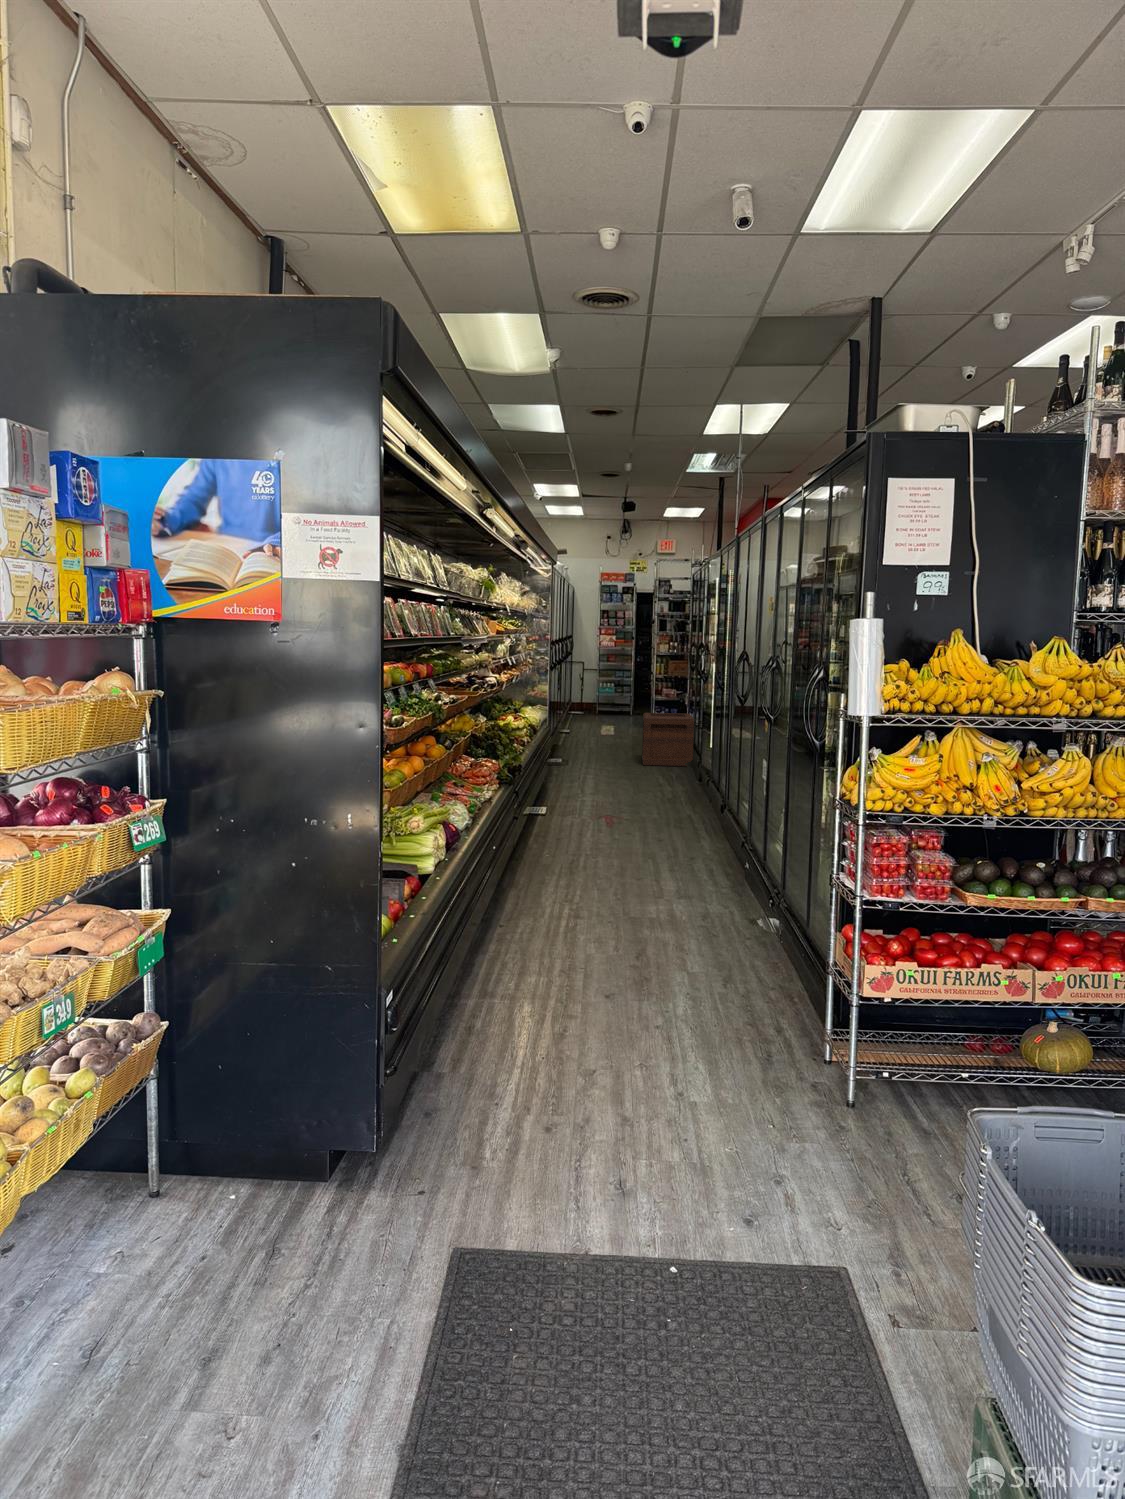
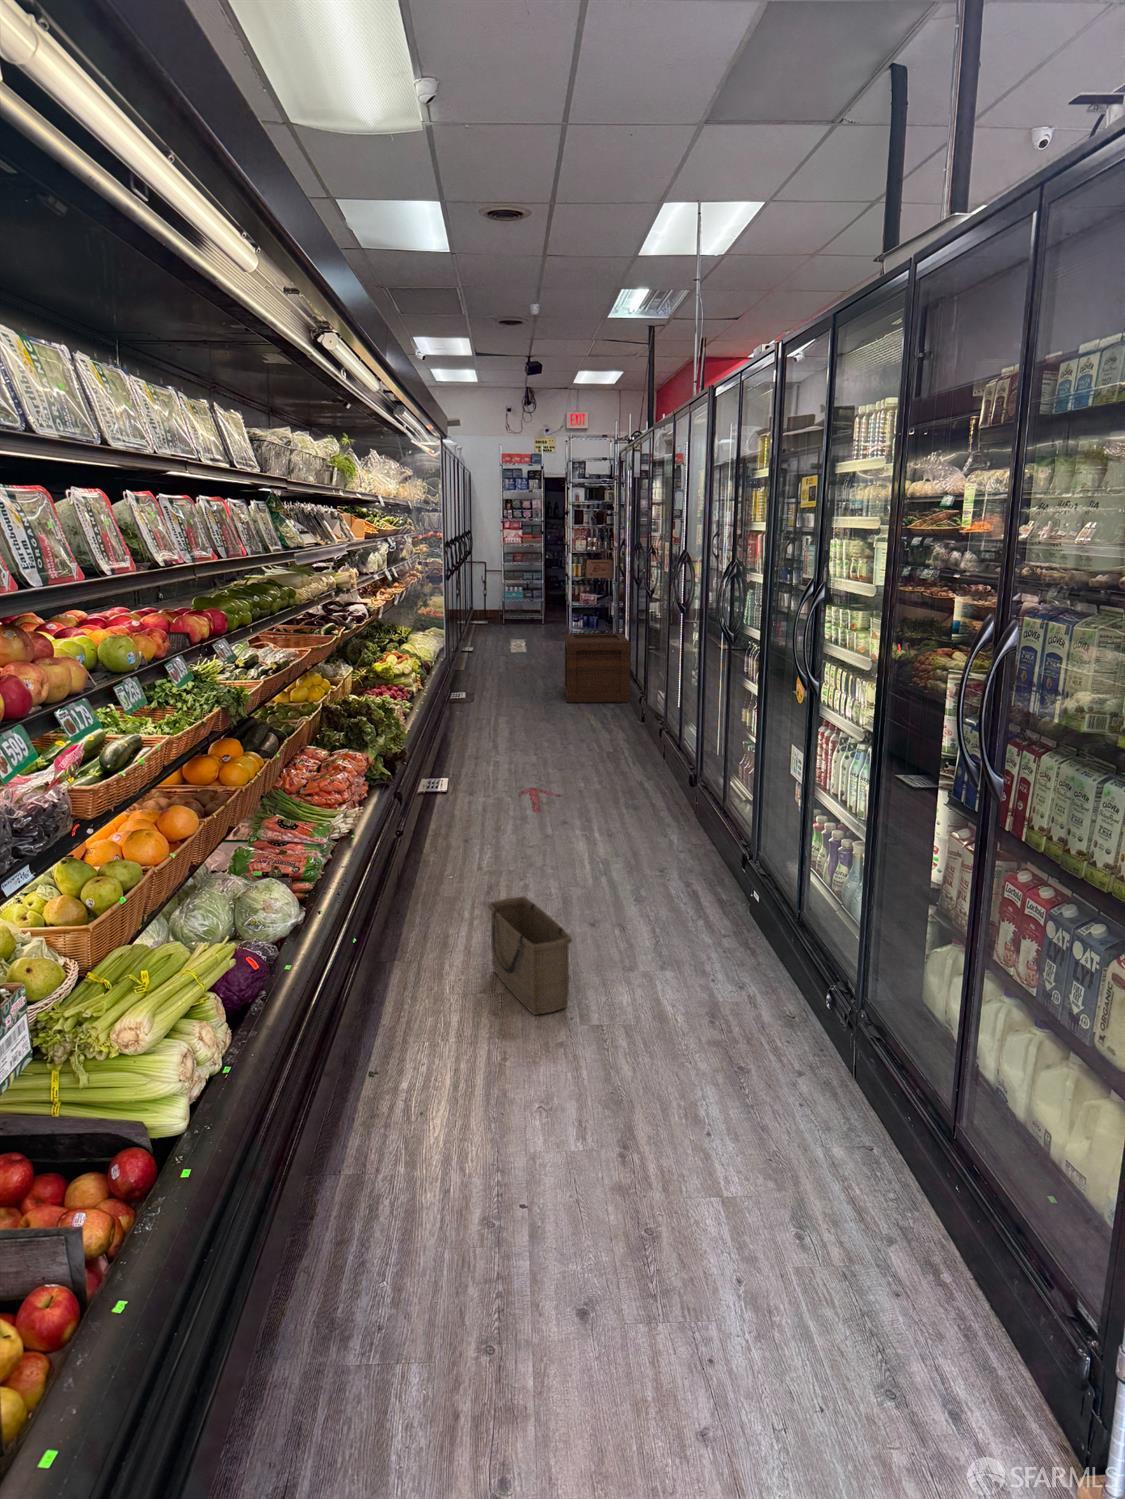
basket: none [574,838,622,899] -> present [488,897,572,1015]

